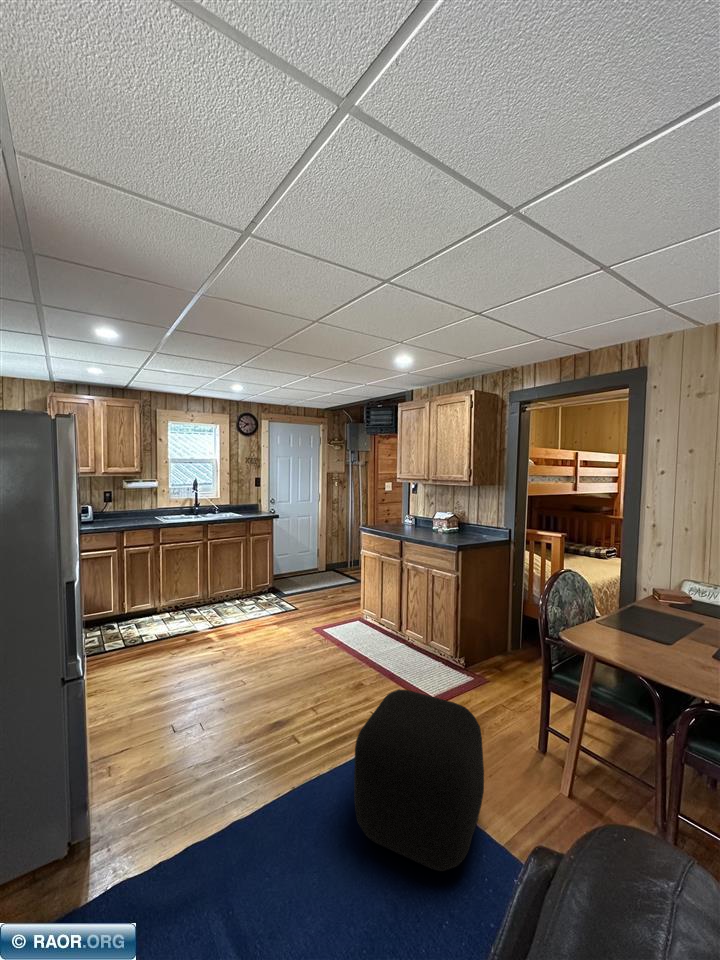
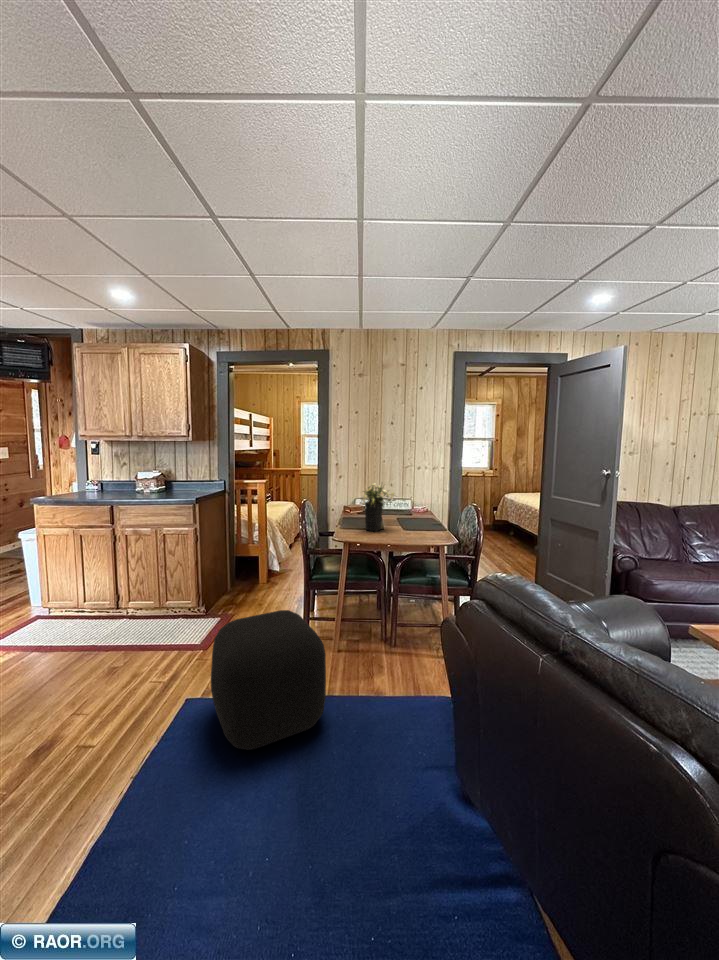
flower arrangement: none [616,571,697,649] -> present [362,483,394,531]

